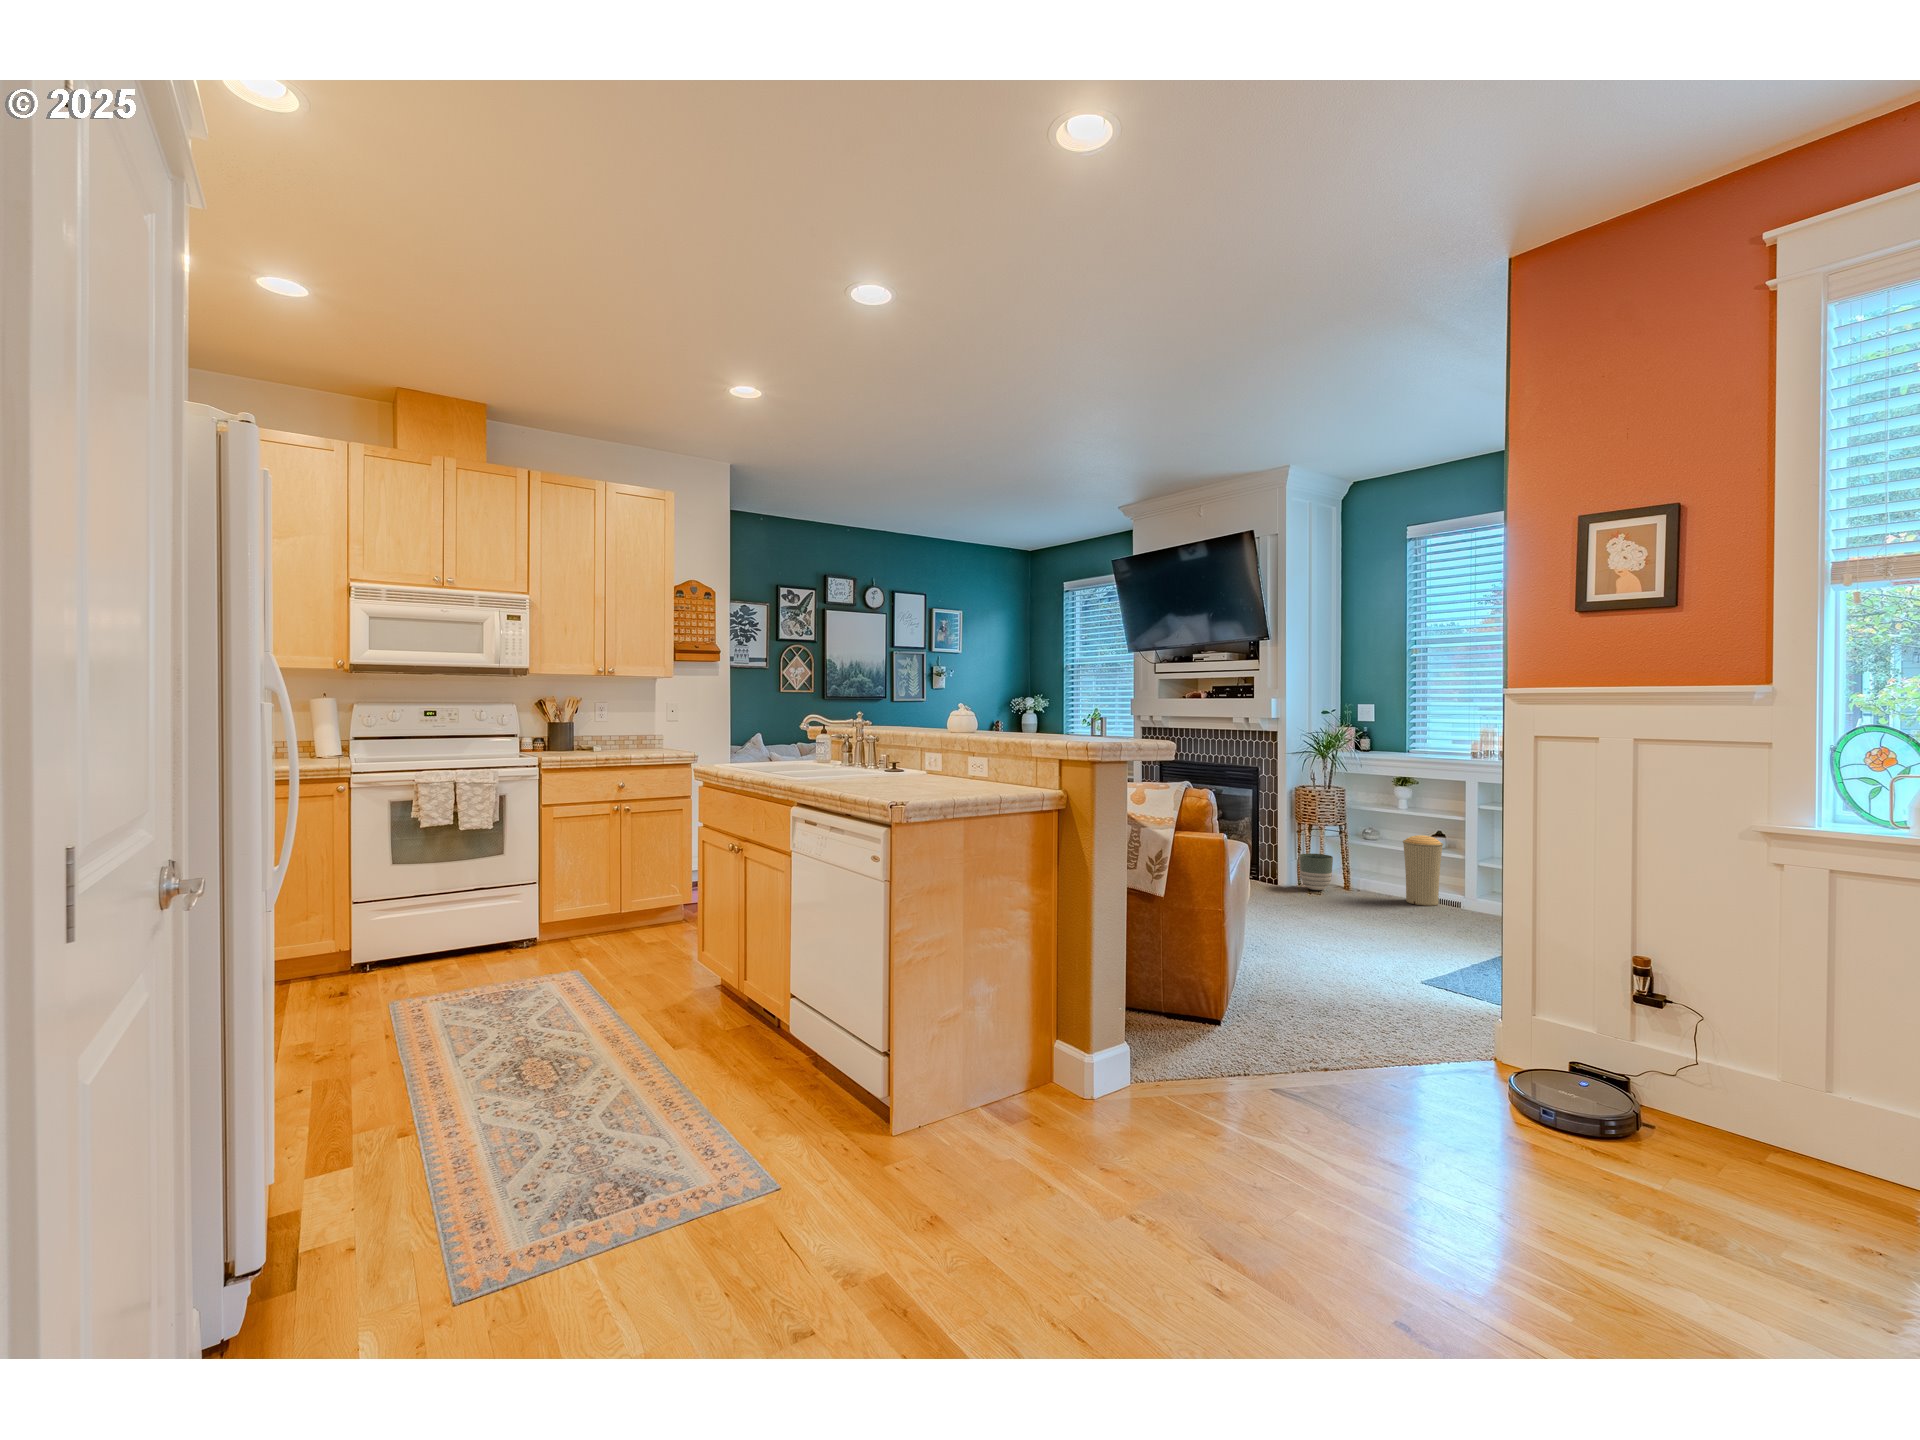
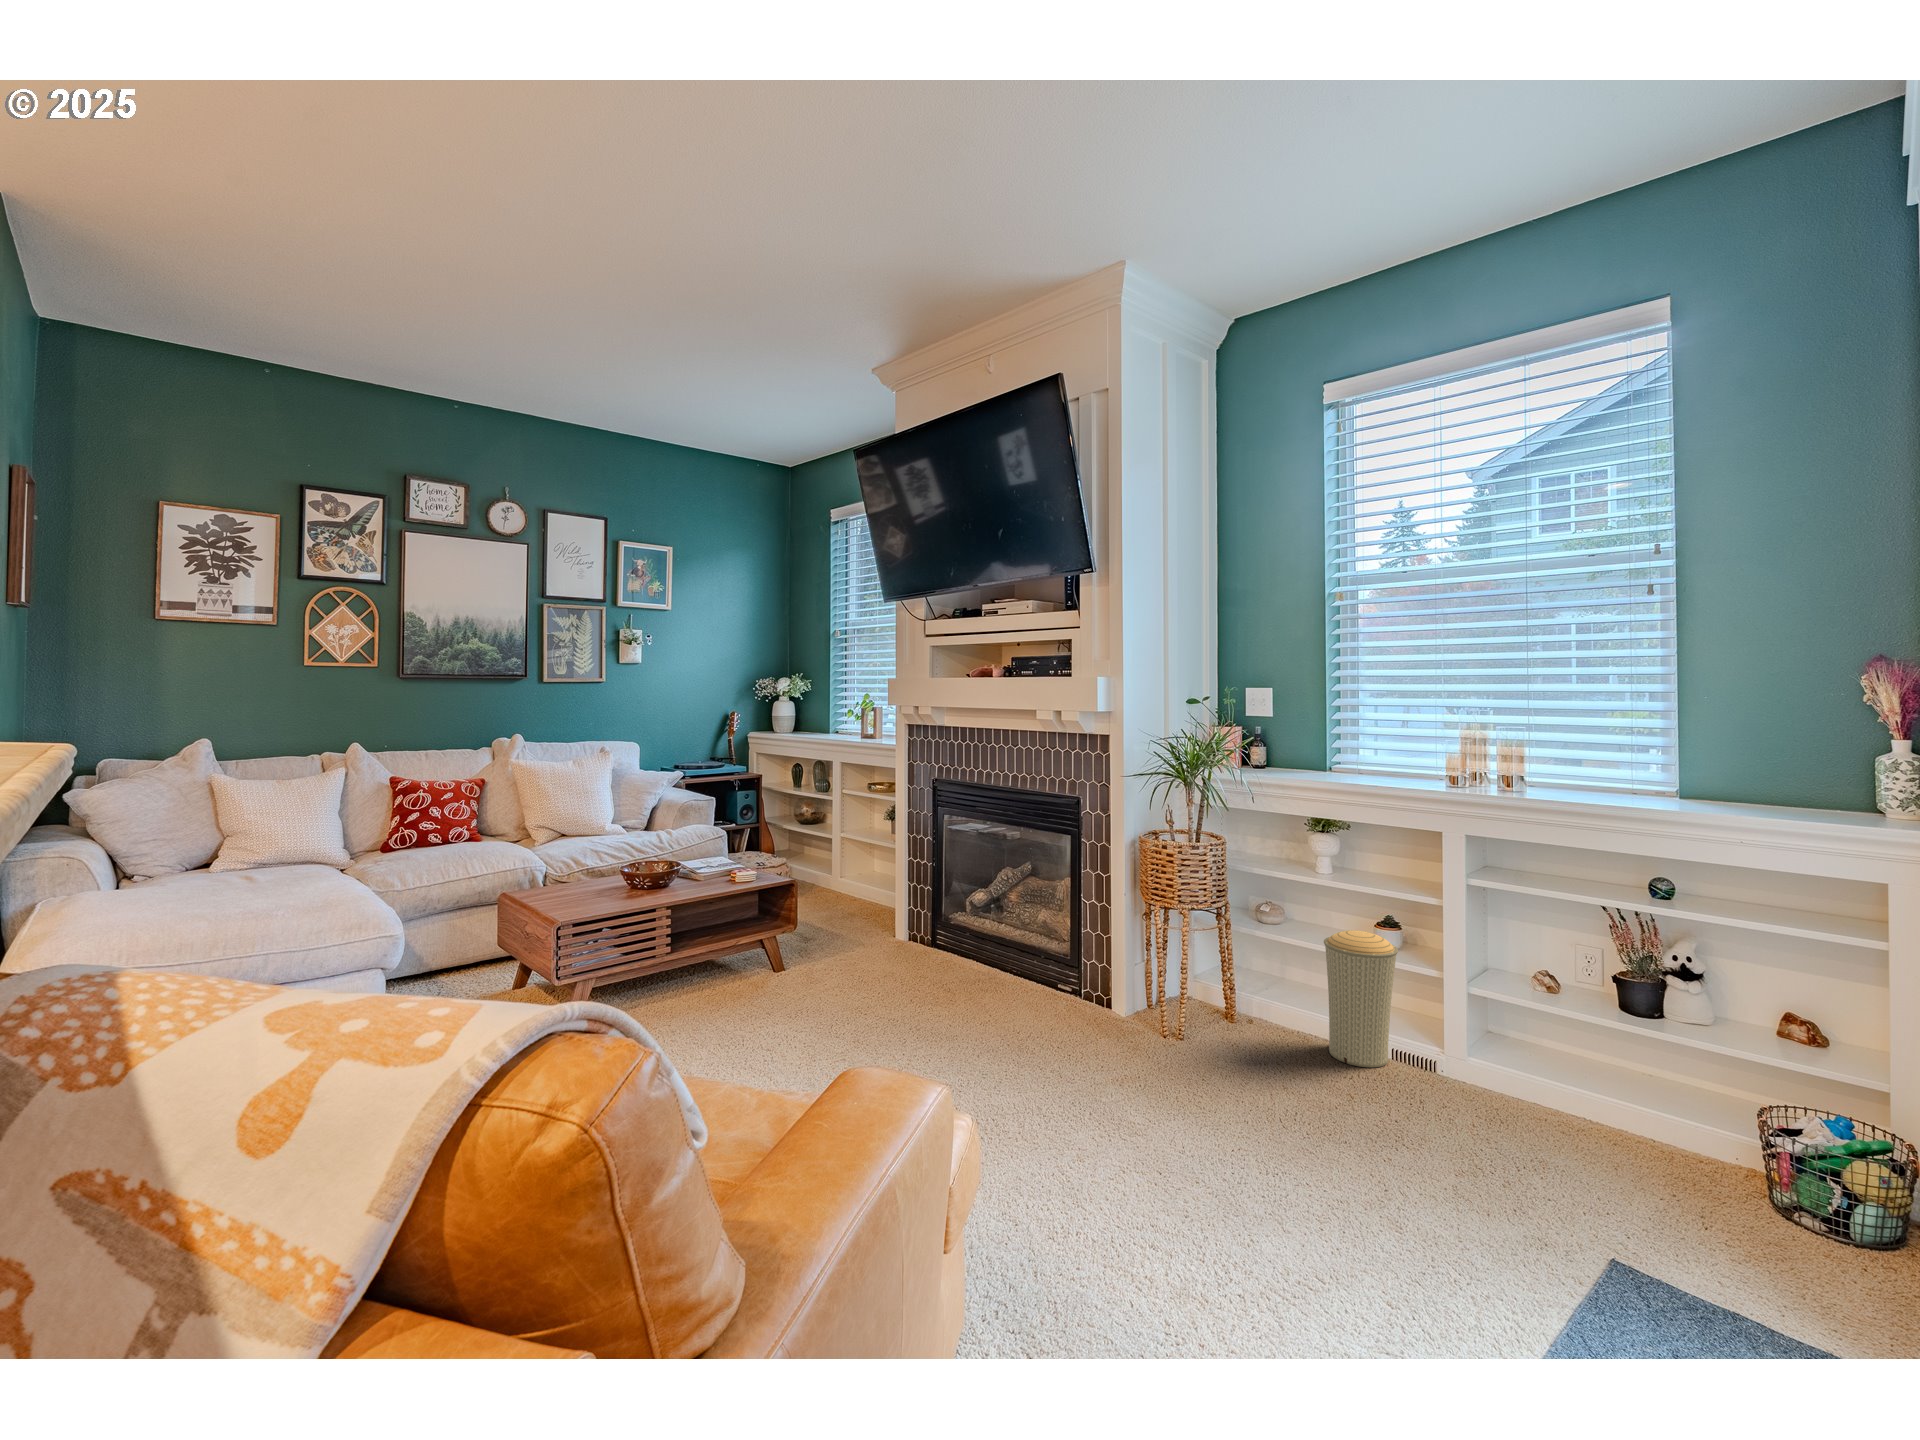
planter: present [1299,853,1333,890] -> none [1144,950,1201,1020]

